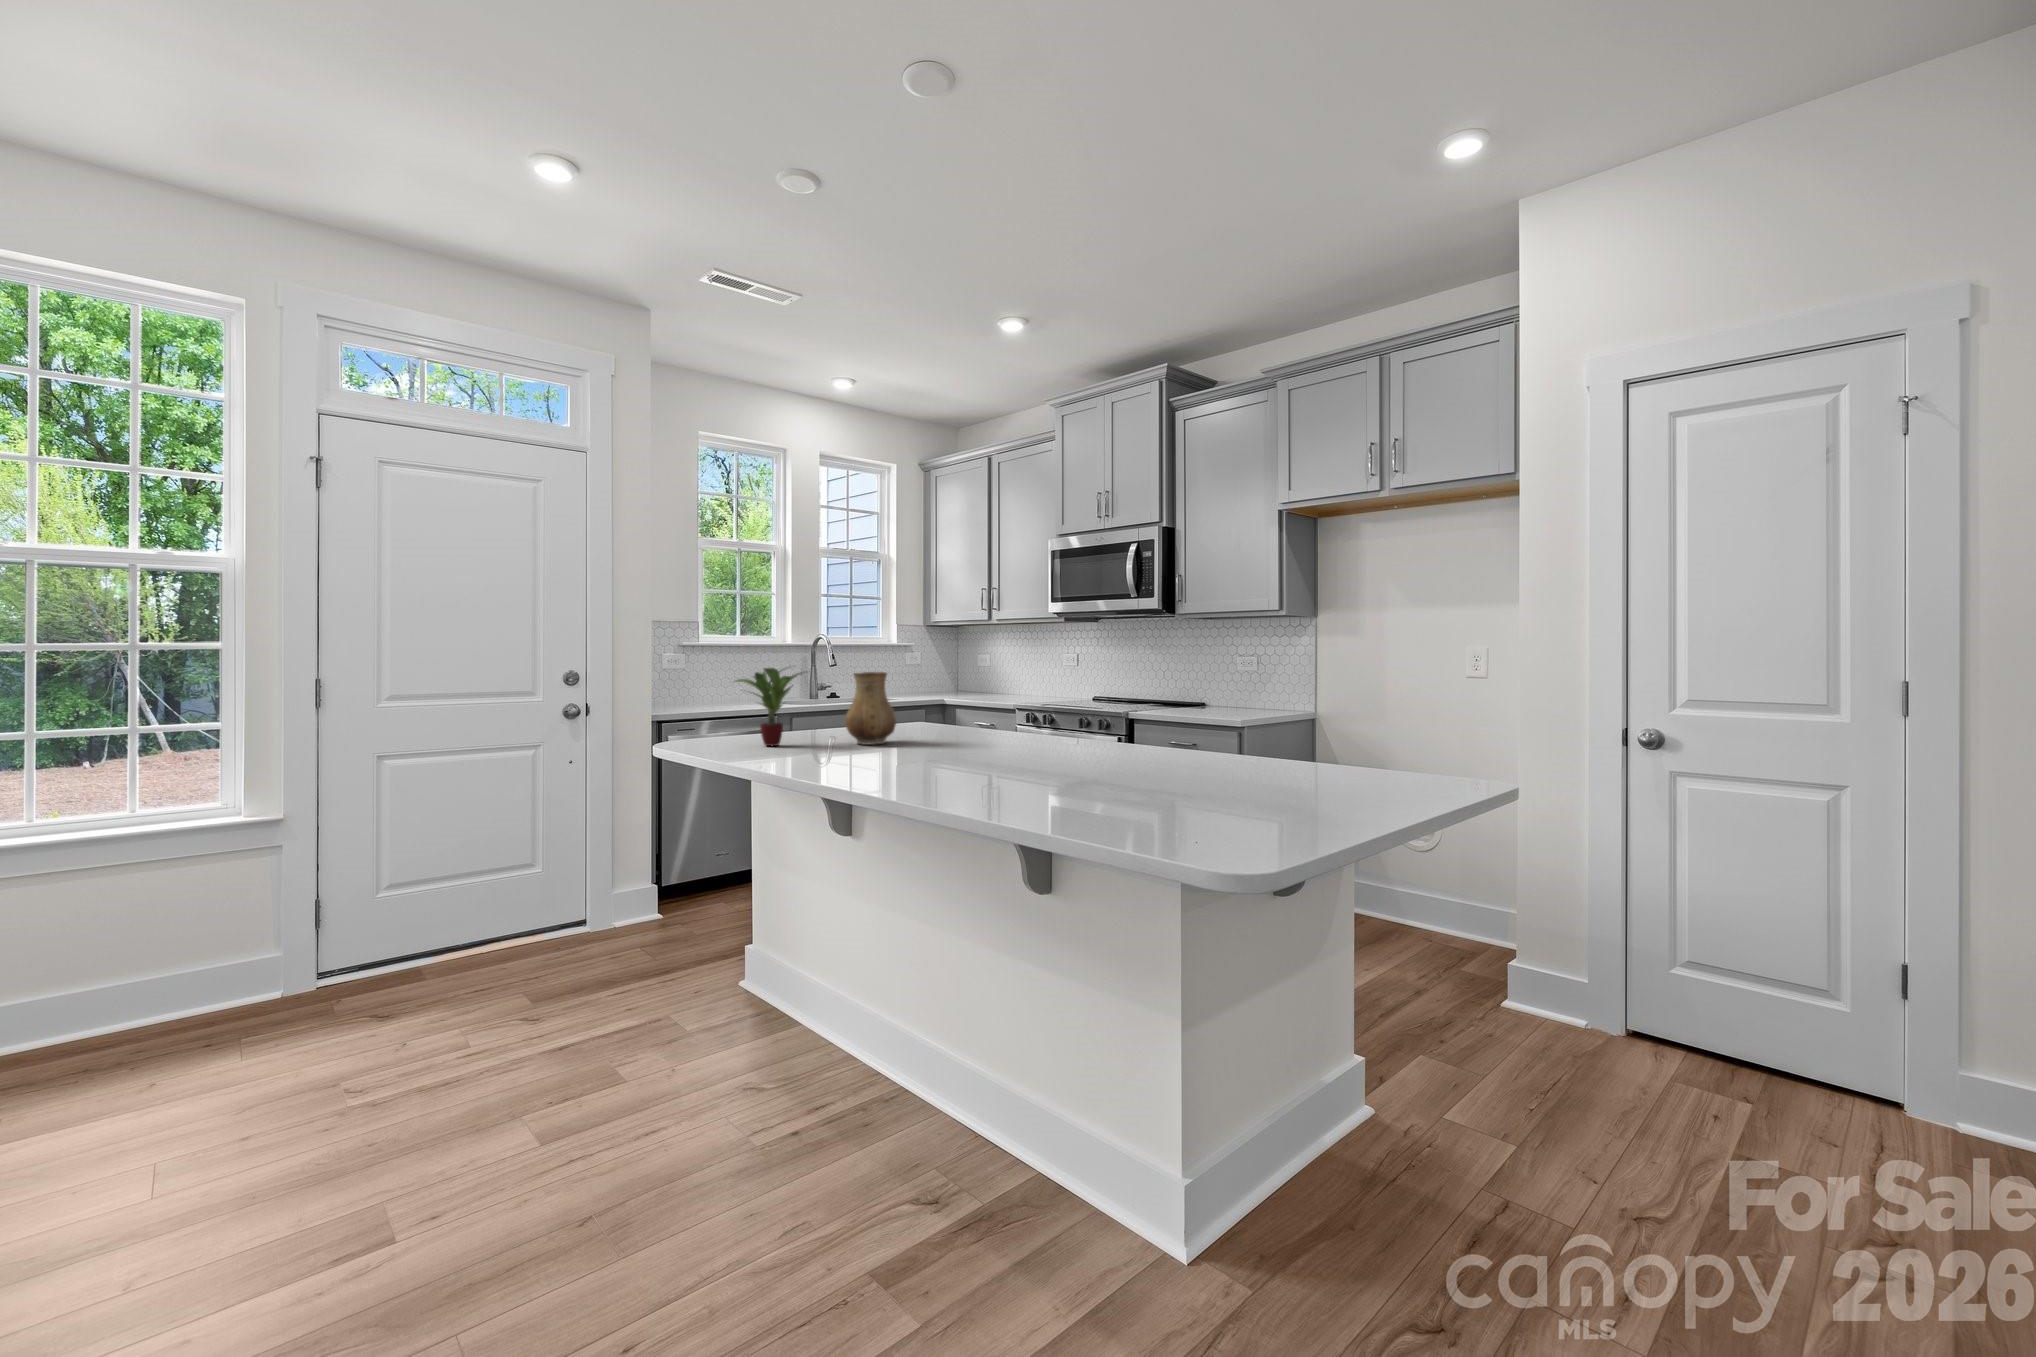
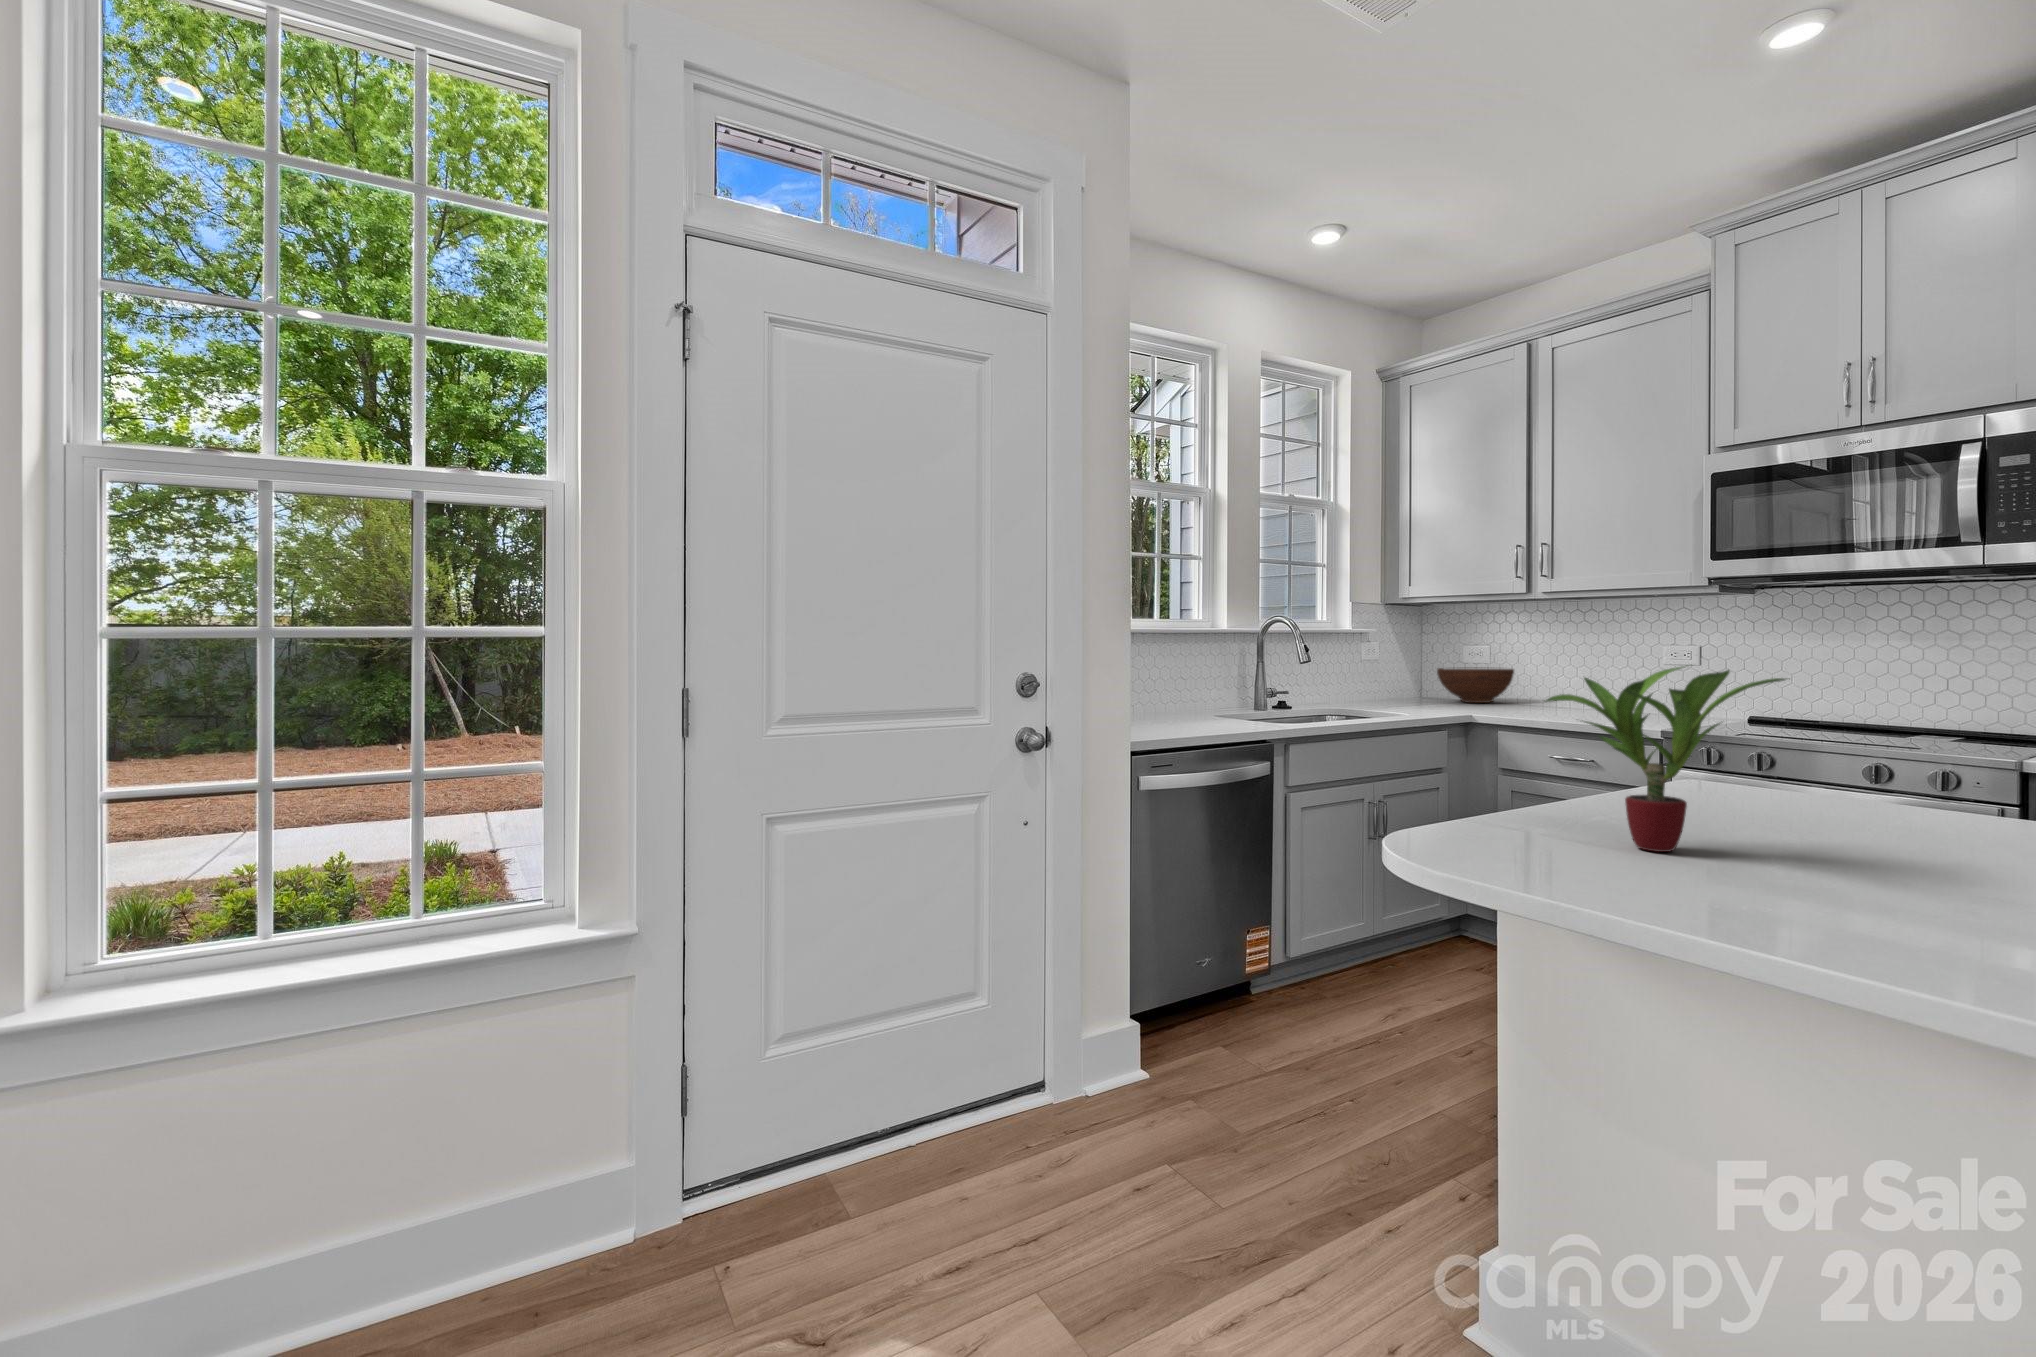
fruit bowl: none [958,668,1008,692] -> present [1437,668,1514,703]
ceramic pitcher: present [845,672,896,745] -> none [1793,679,1952,853]

